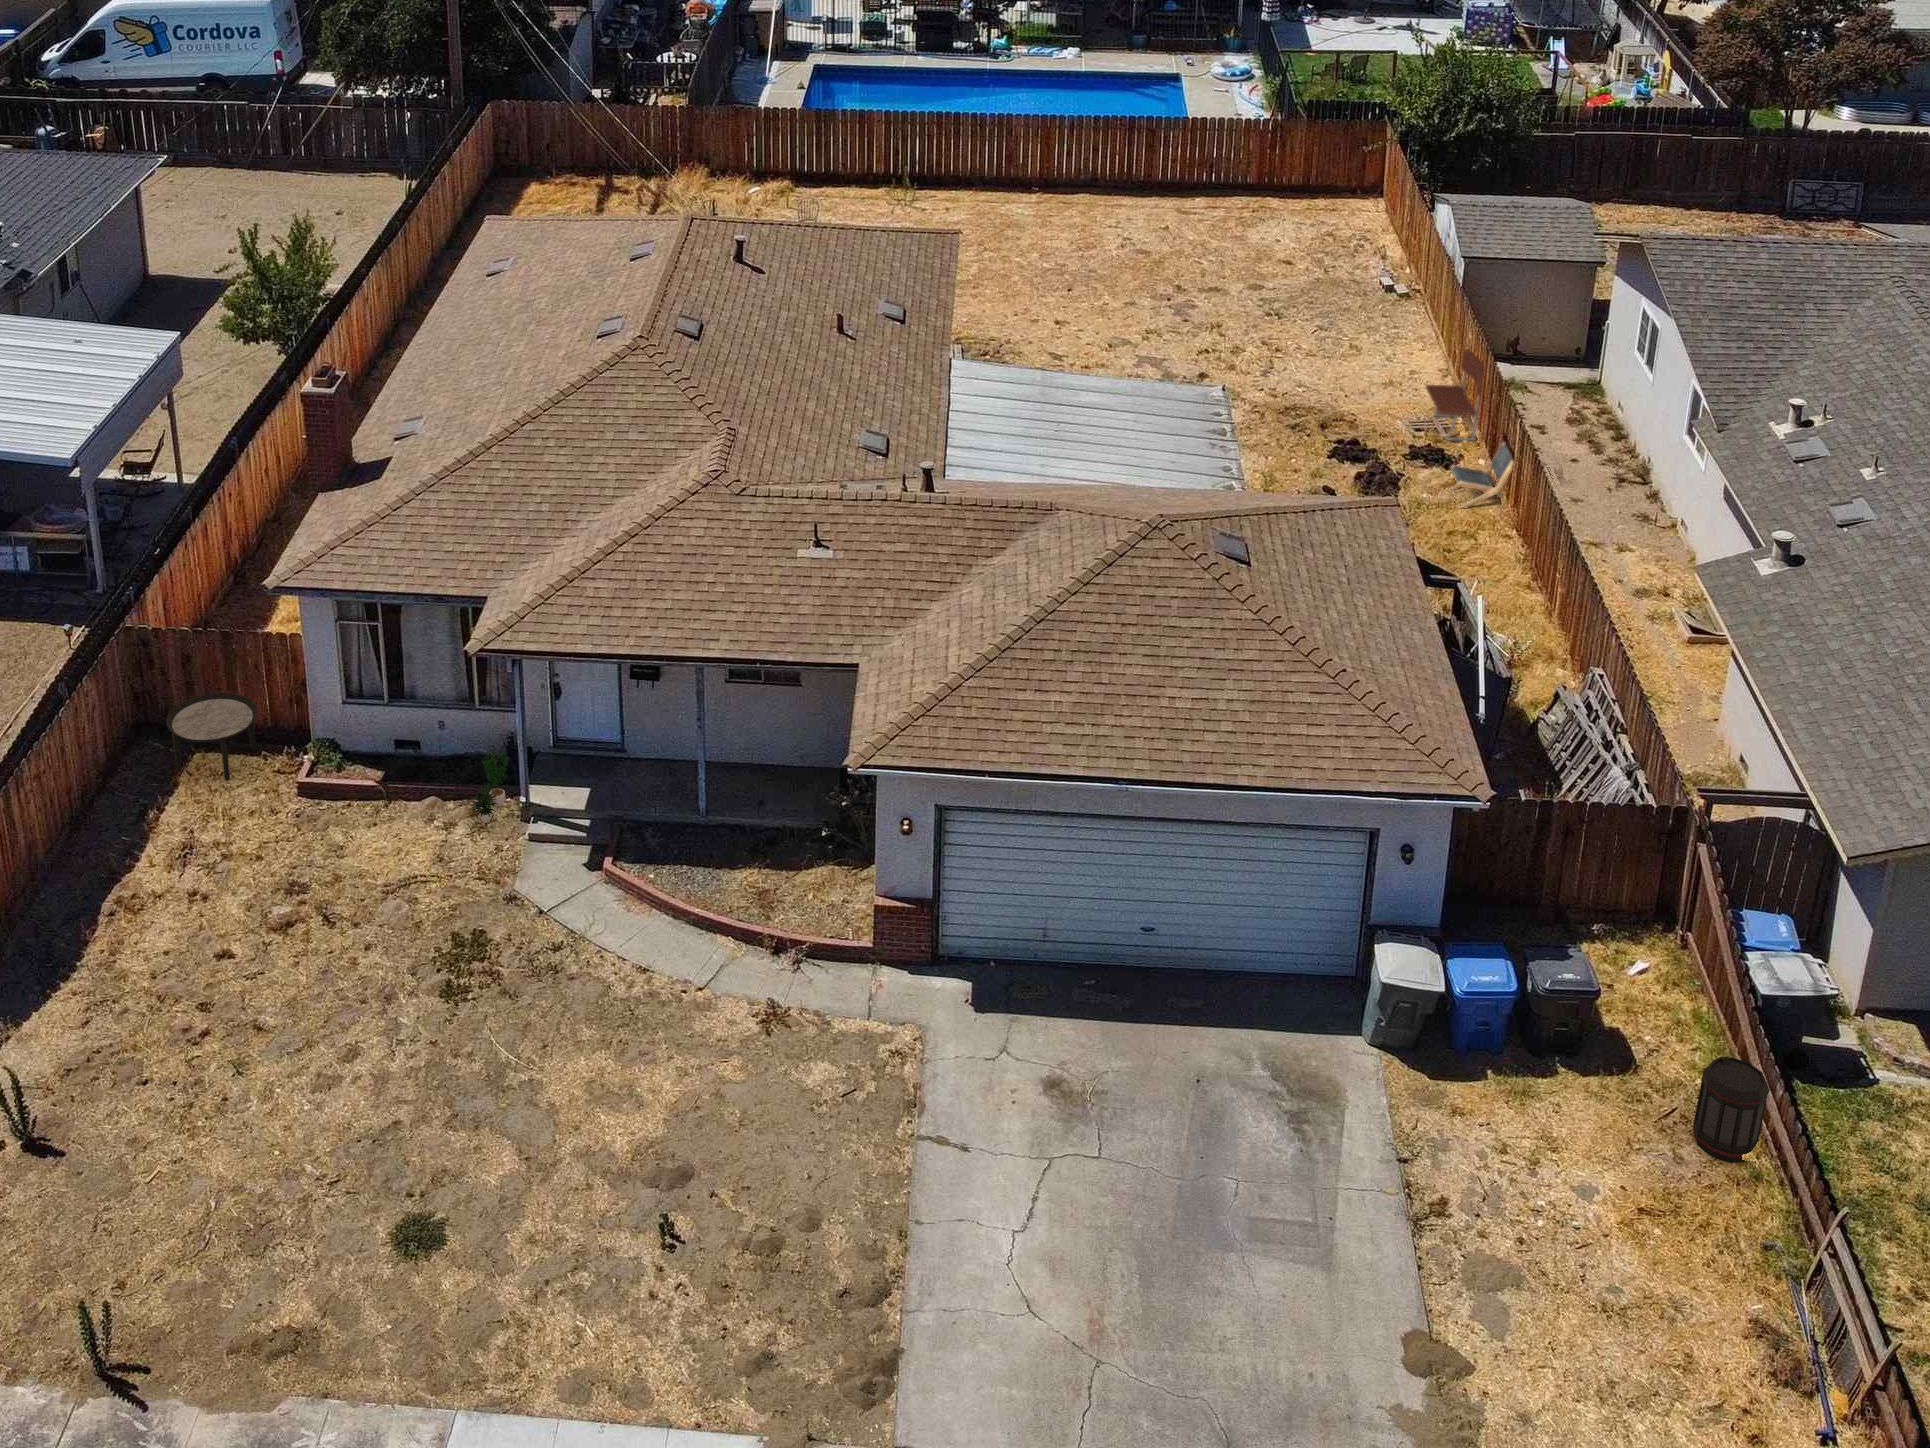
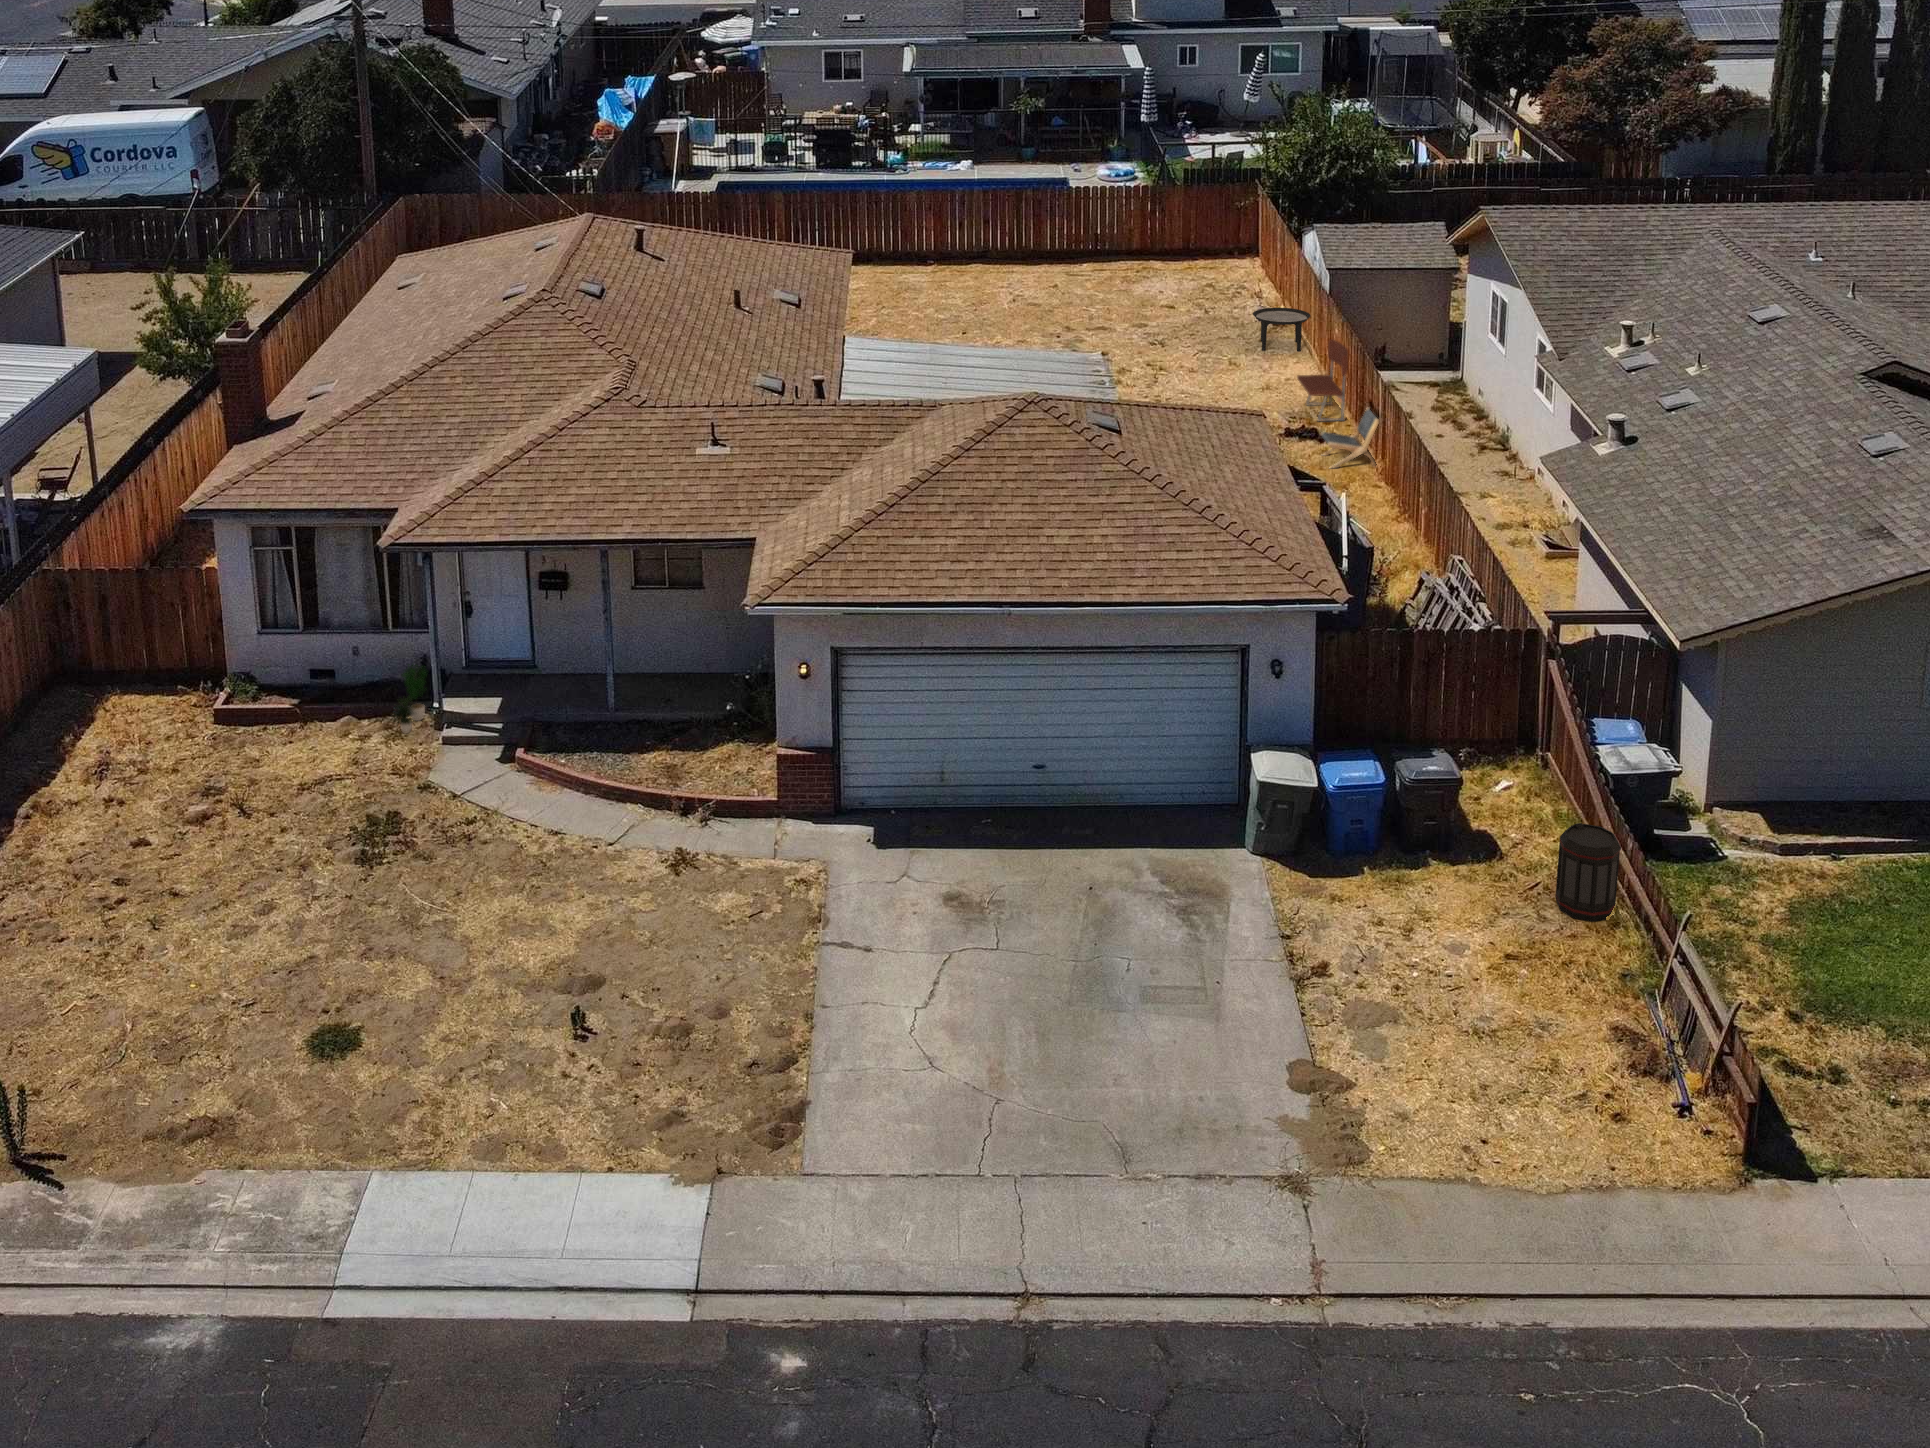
round table: present [166,693,258,781] -> present [1253,308,1310,352]

